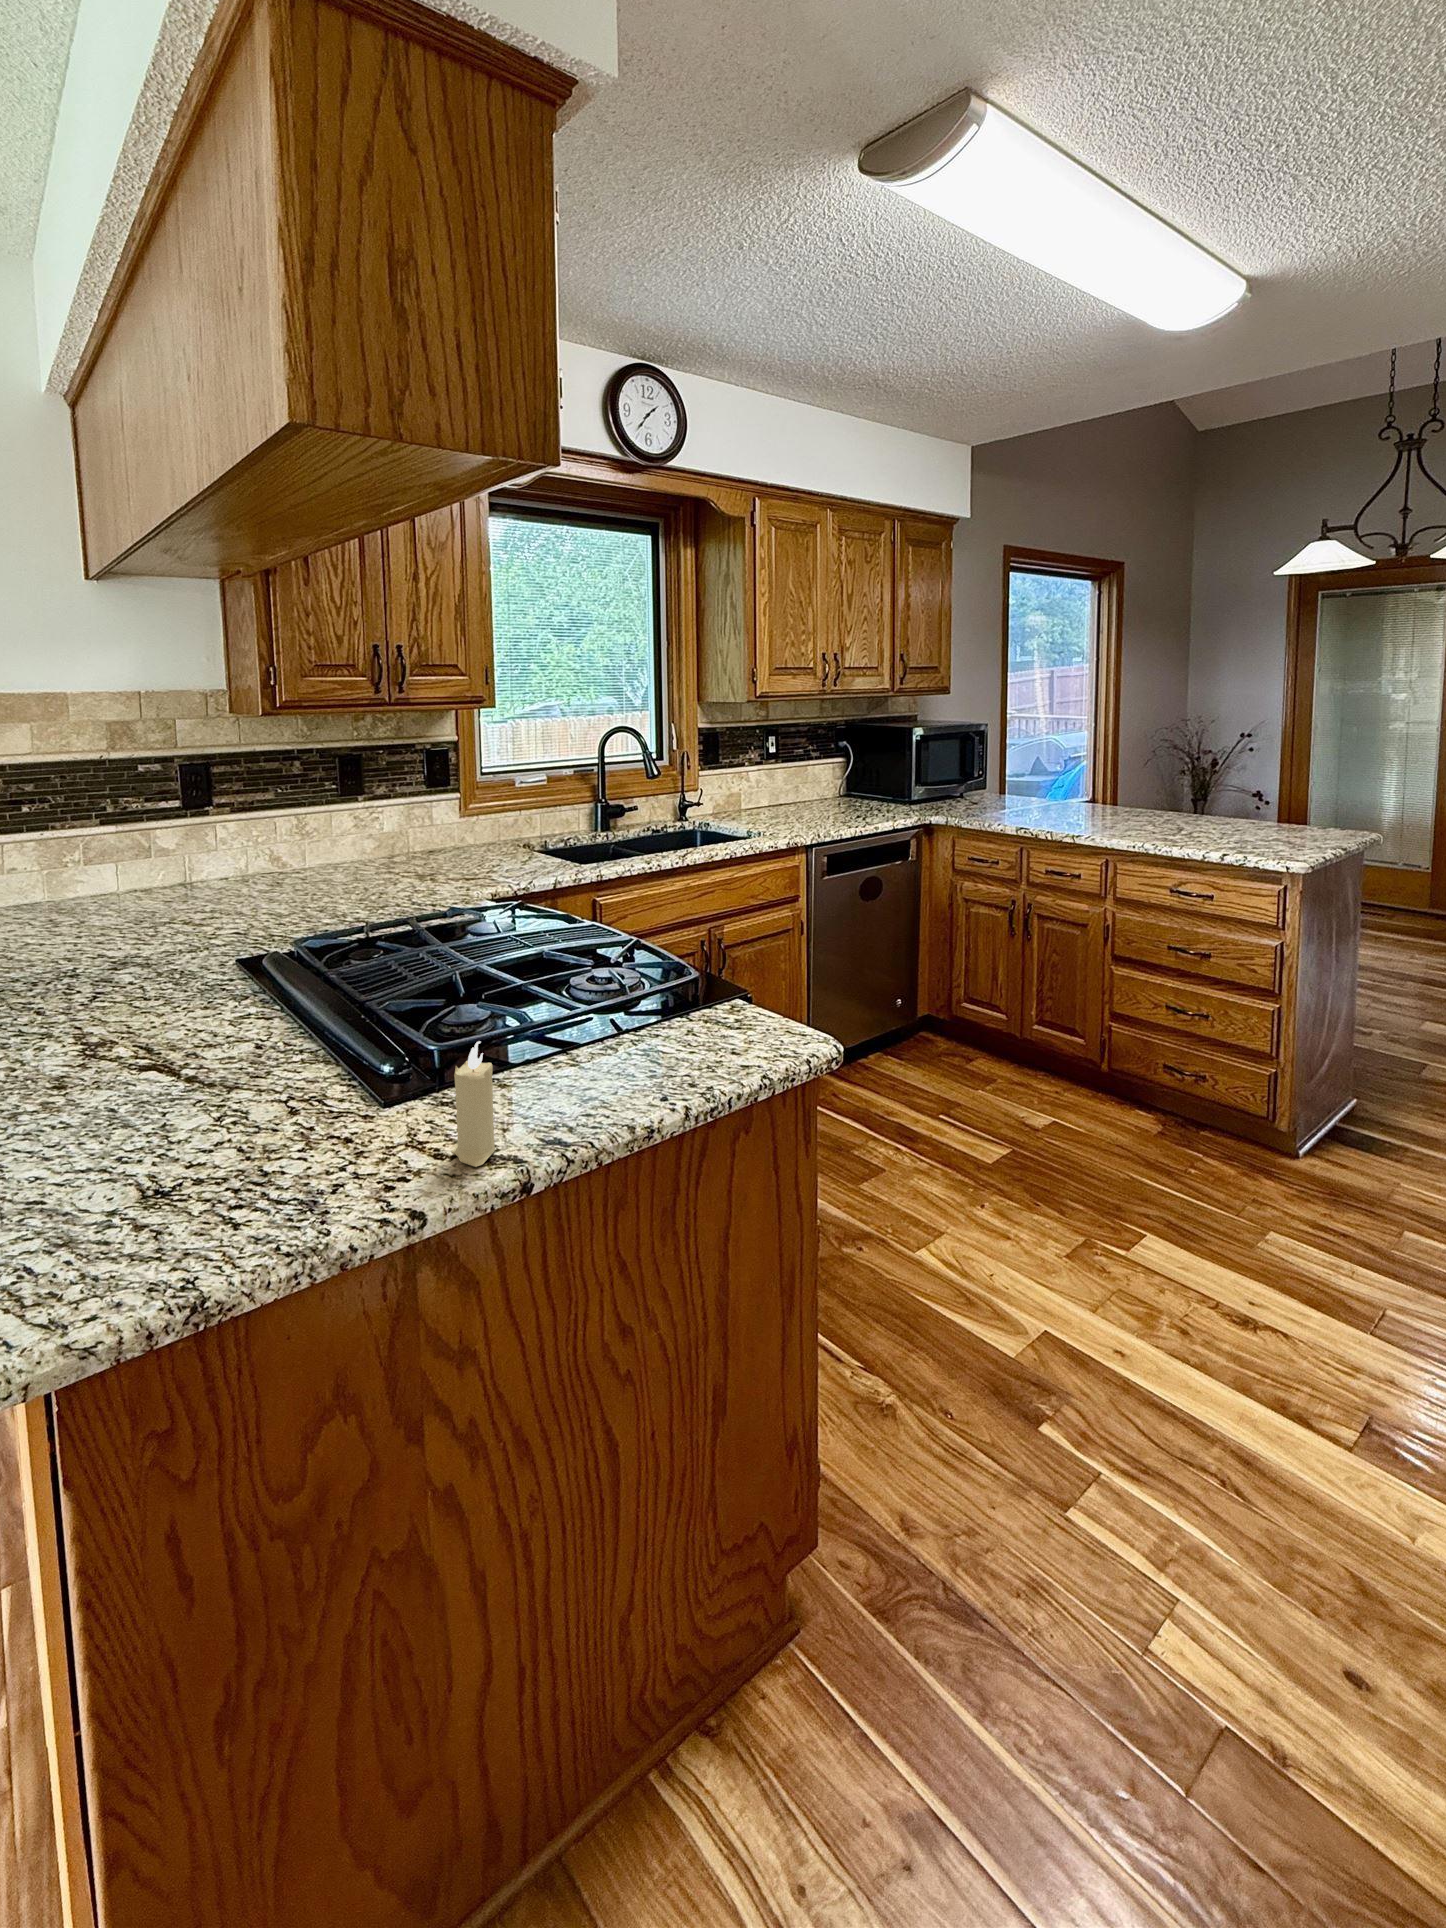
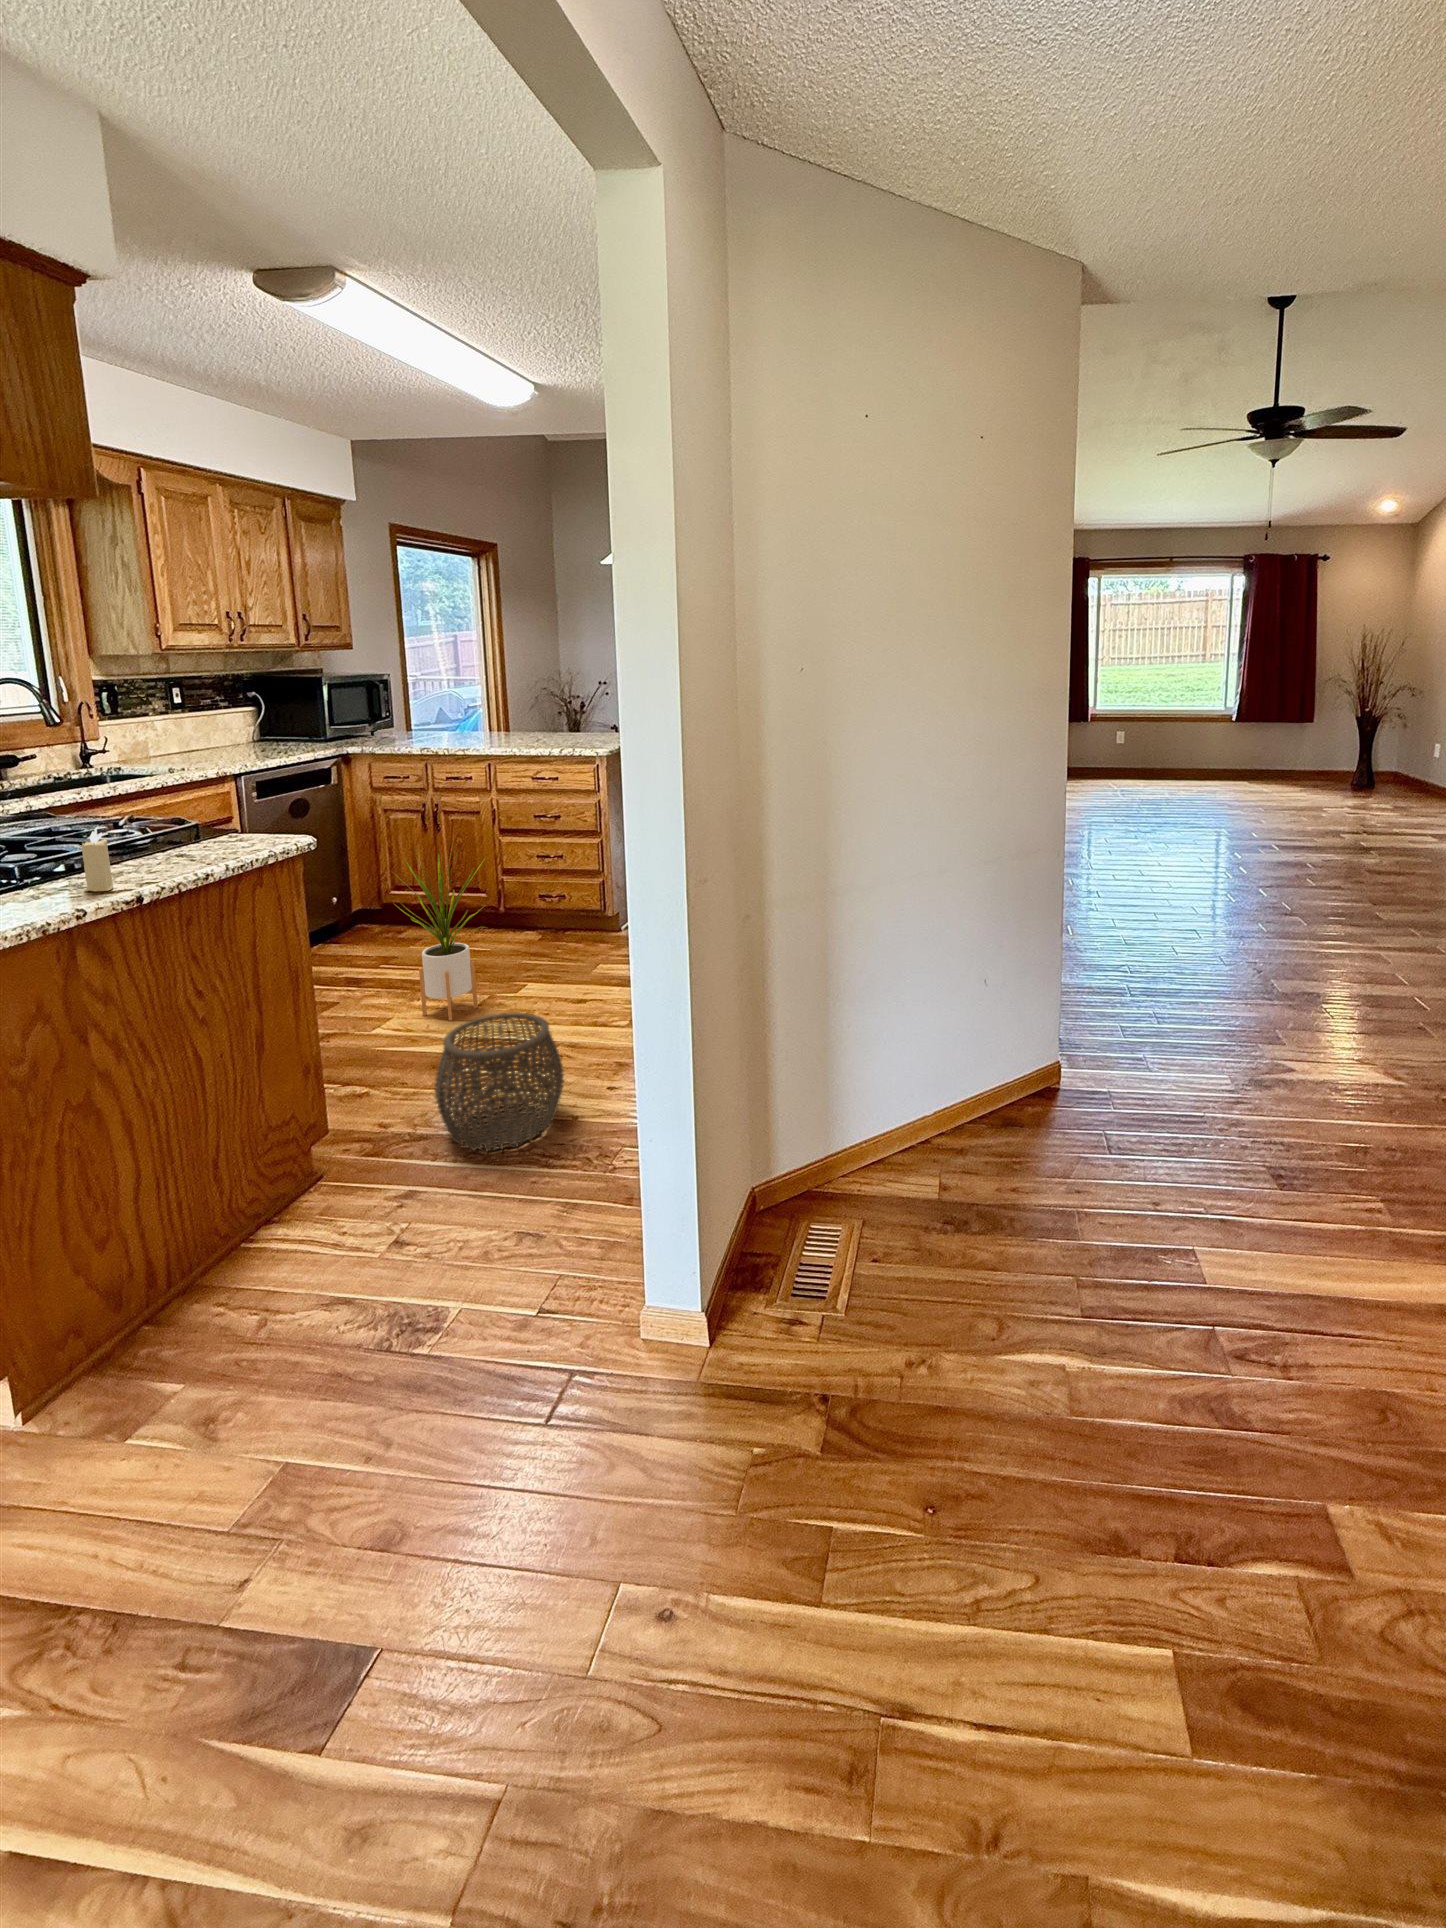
house plant: none [962,994,1111,1275] -> present [394,845,486,1021]
woven basket: none [997,1395,1263,1760] -> present [434,1013,564,1151]

